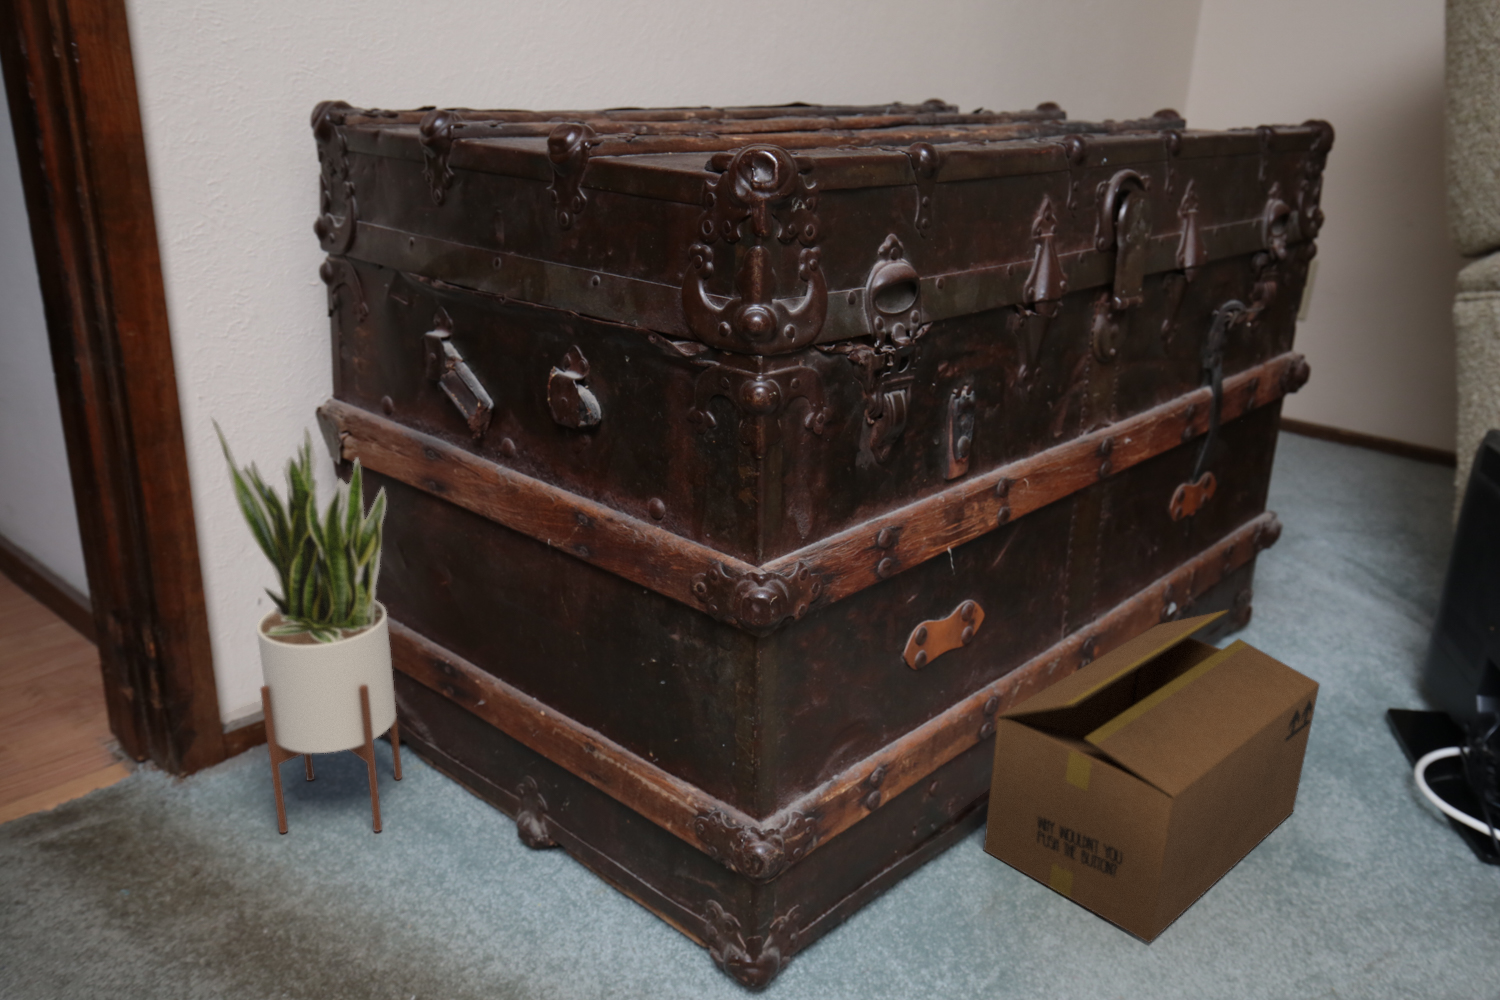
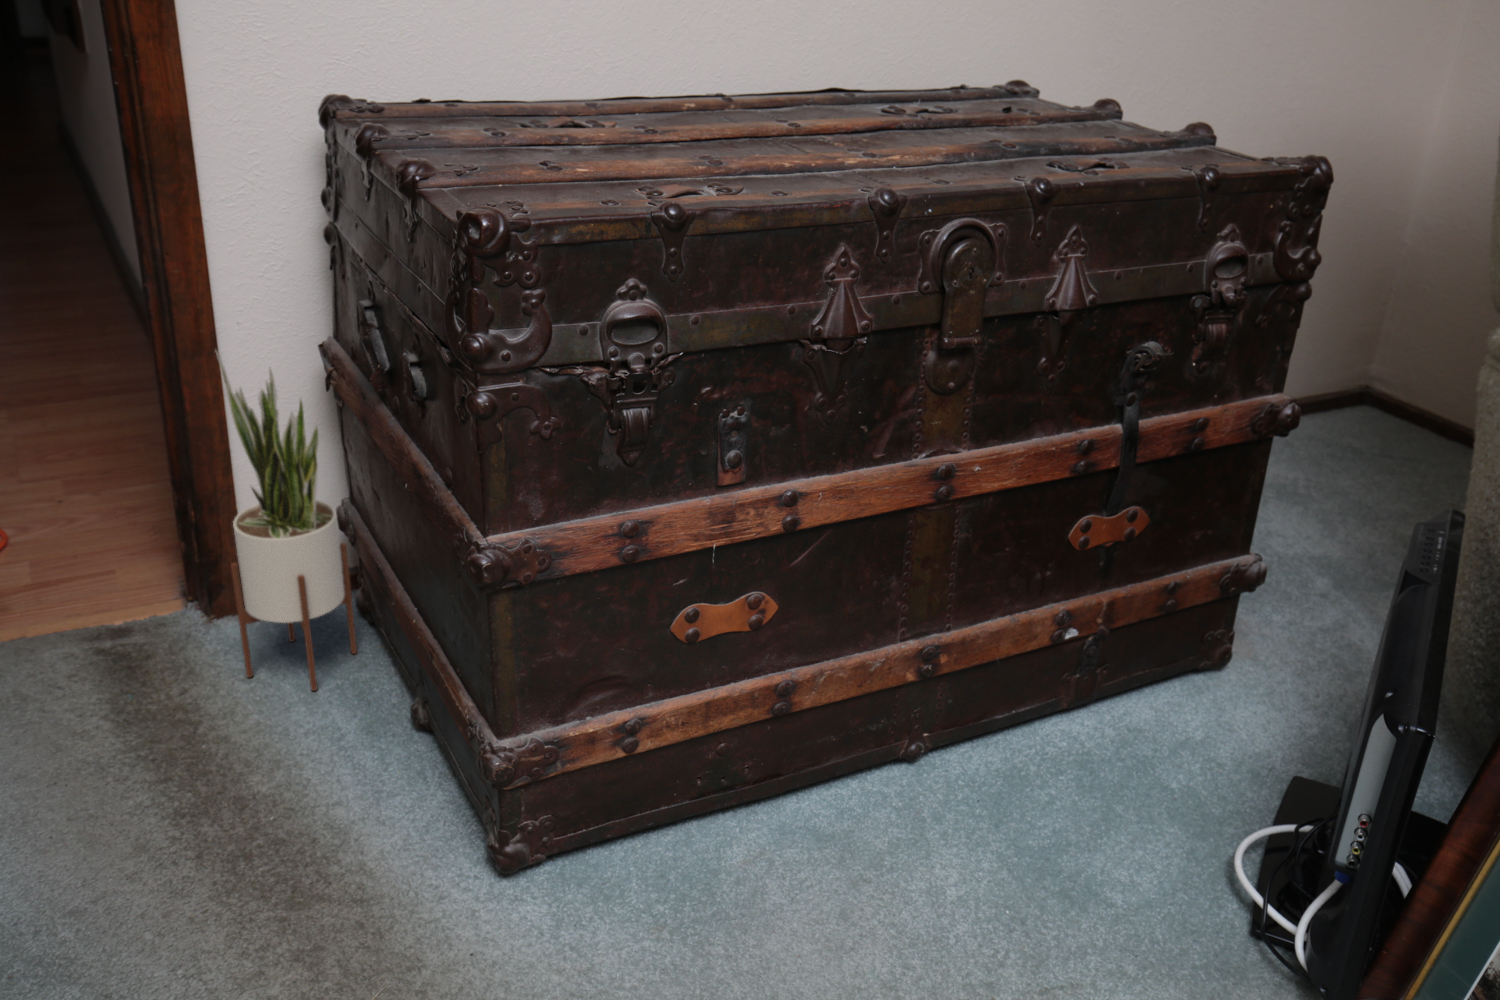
cardboard box: present [984,610,1319,943] -> none [771,644,1128,920]

